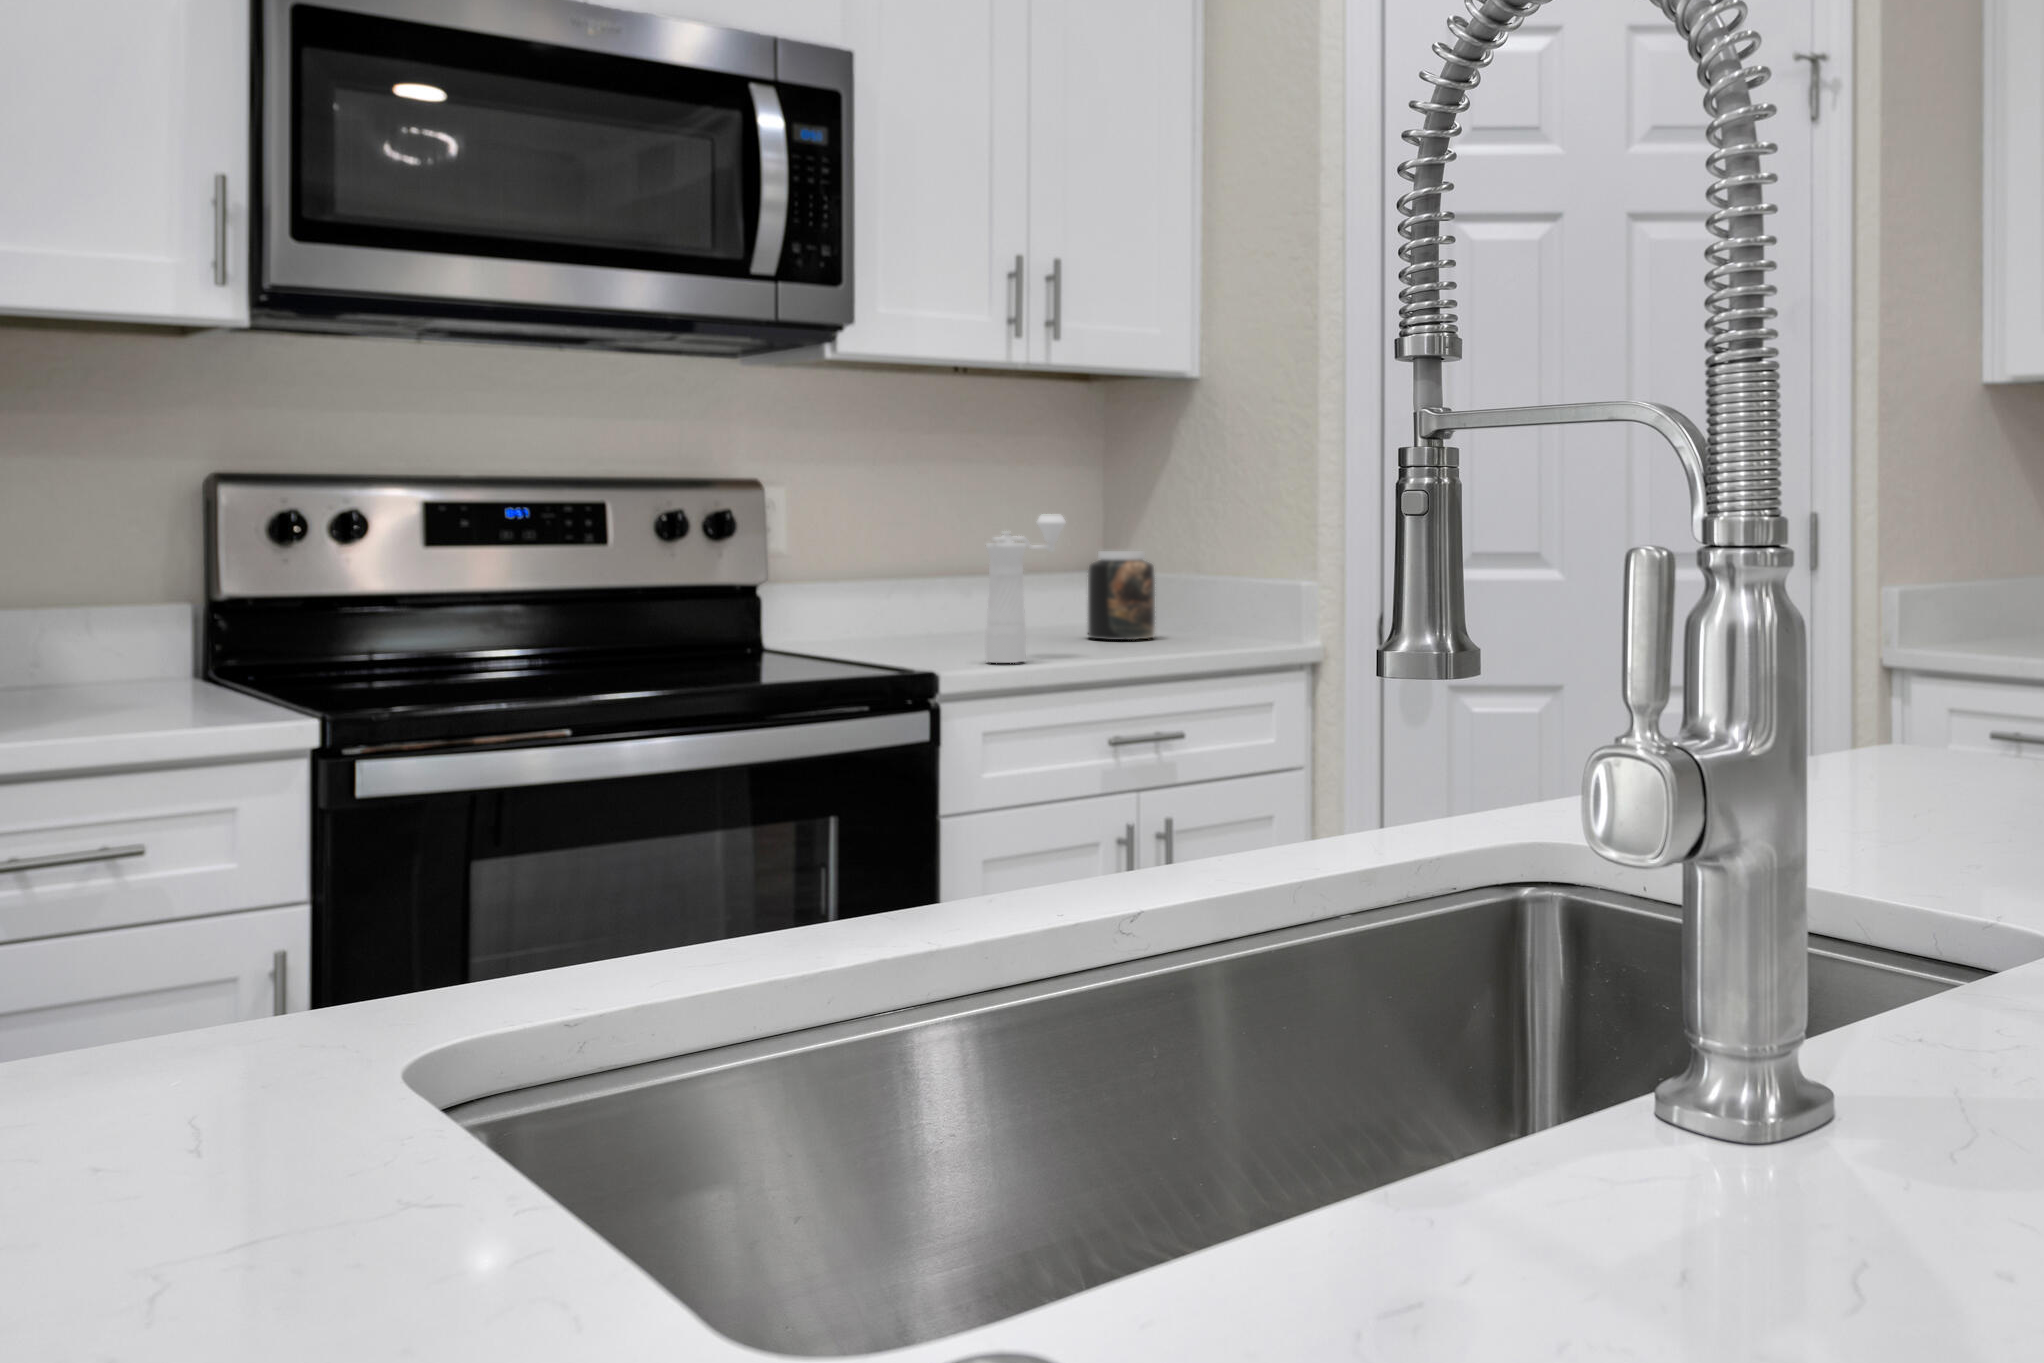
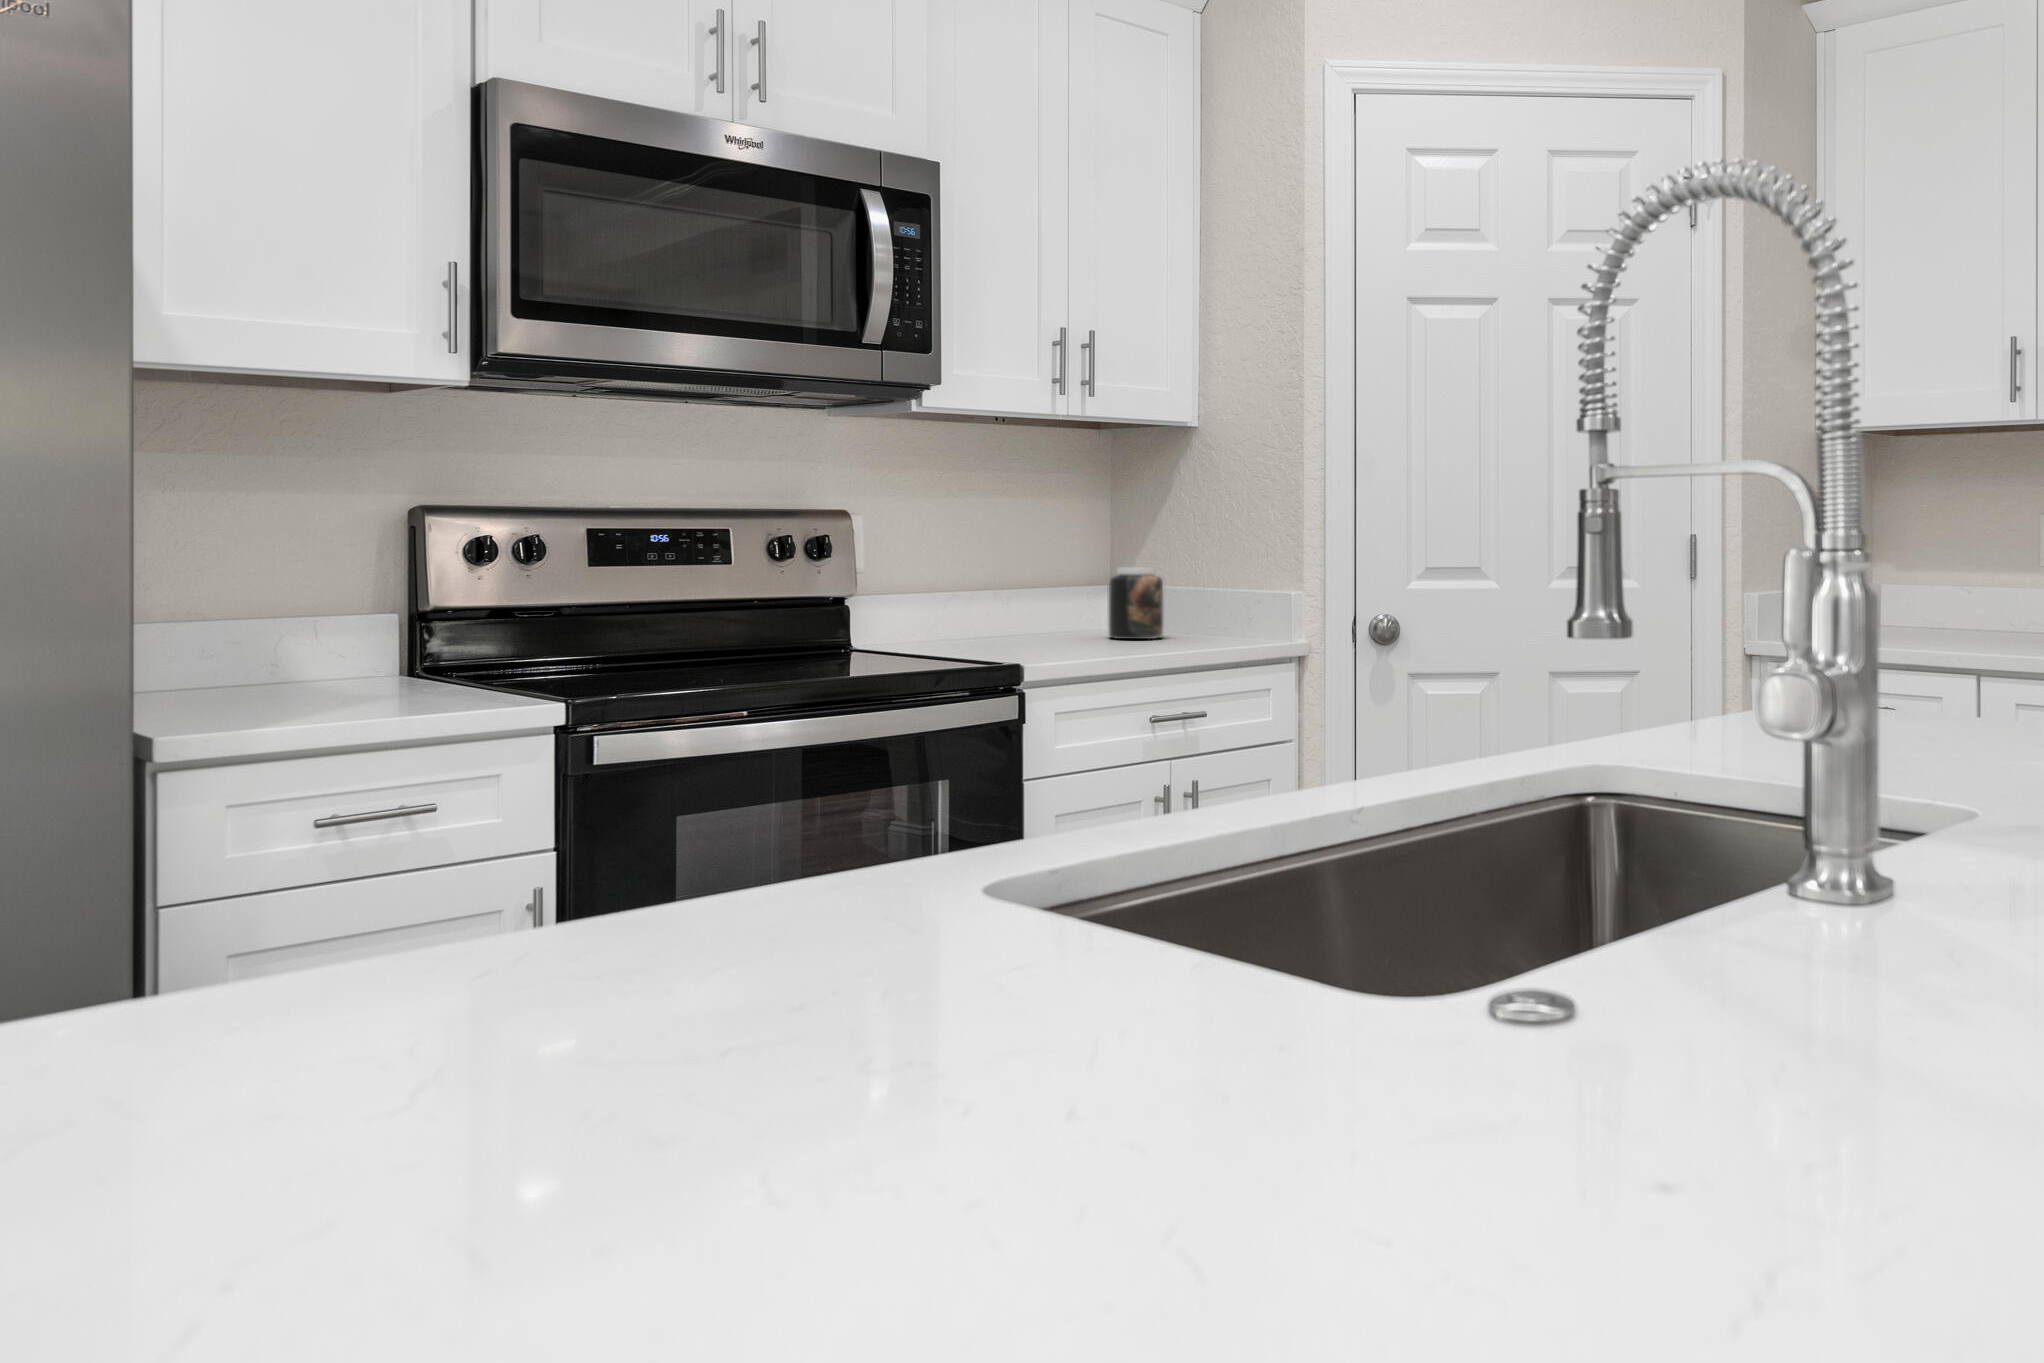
pepper mill: present [986,514,1066,663] -> none [1046,538,1105,657]

